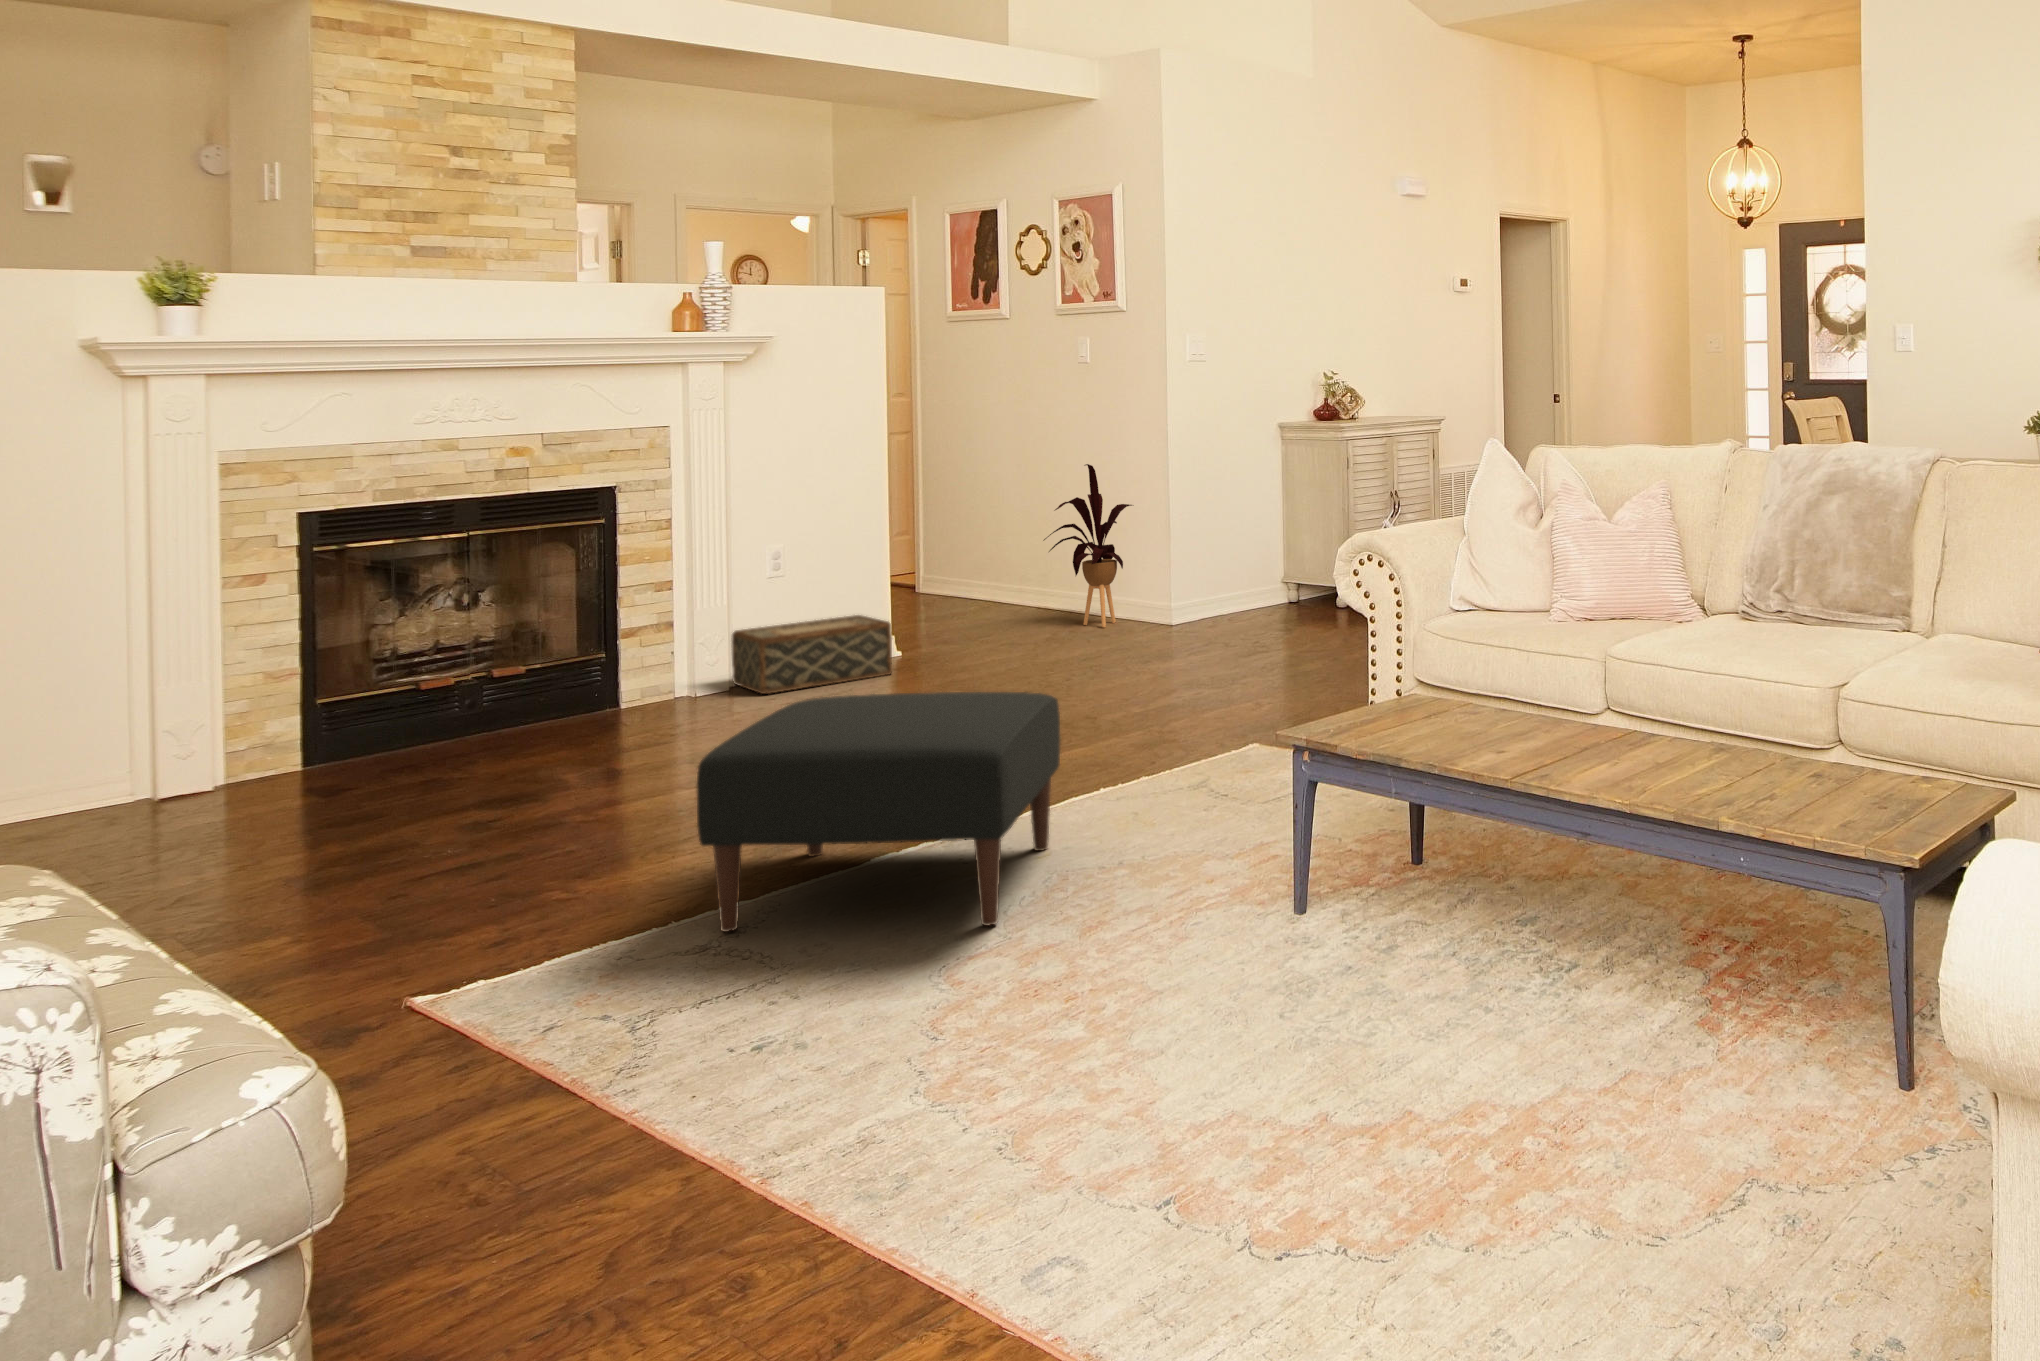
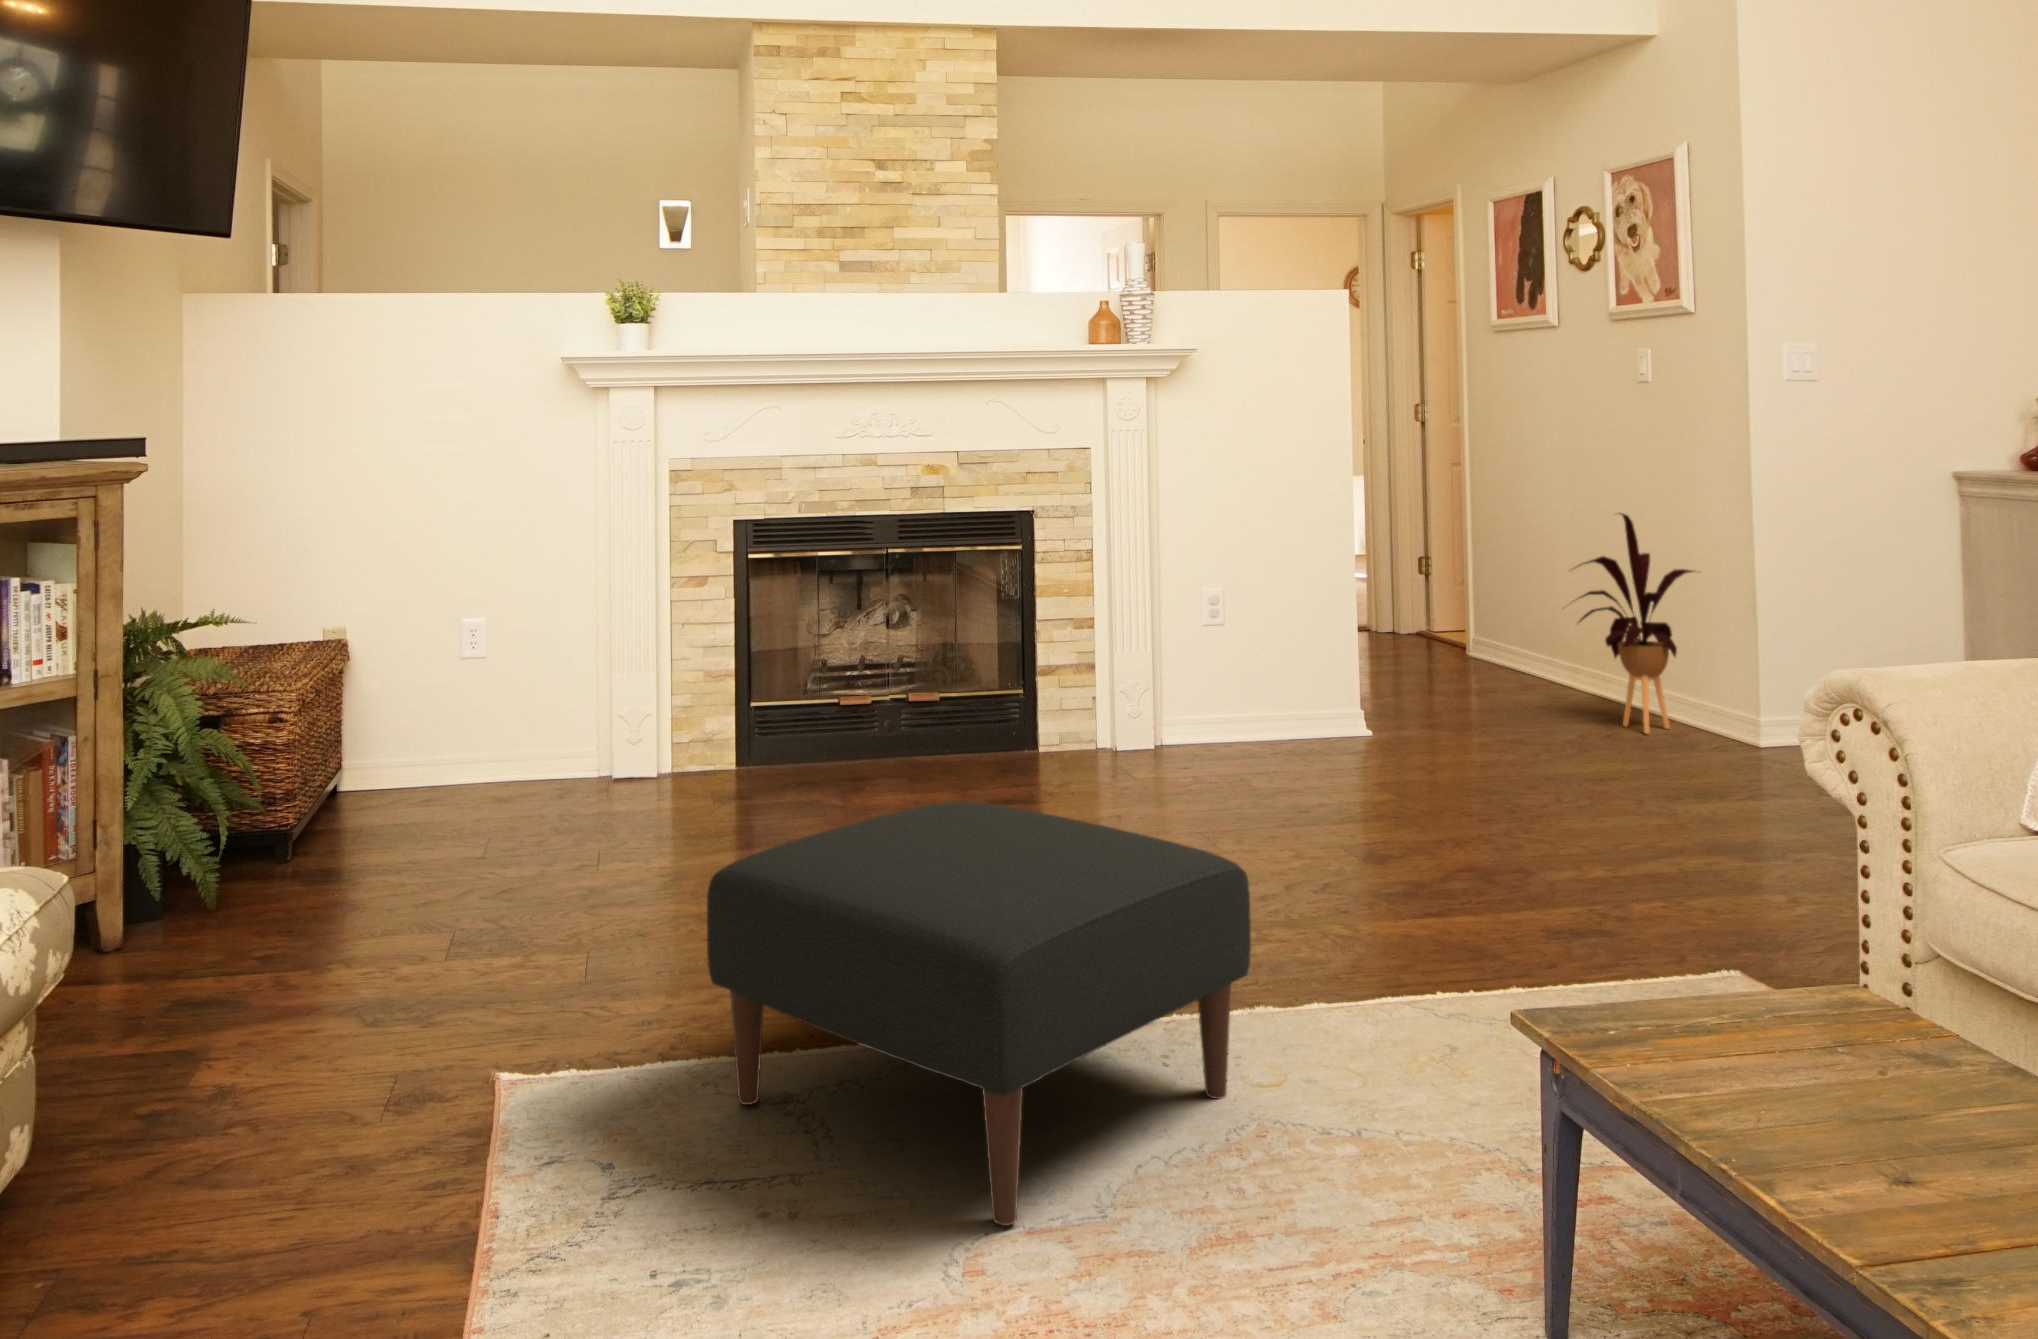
woven basket: present [731,615,892,694] -> none [1155,678,1327,759]

